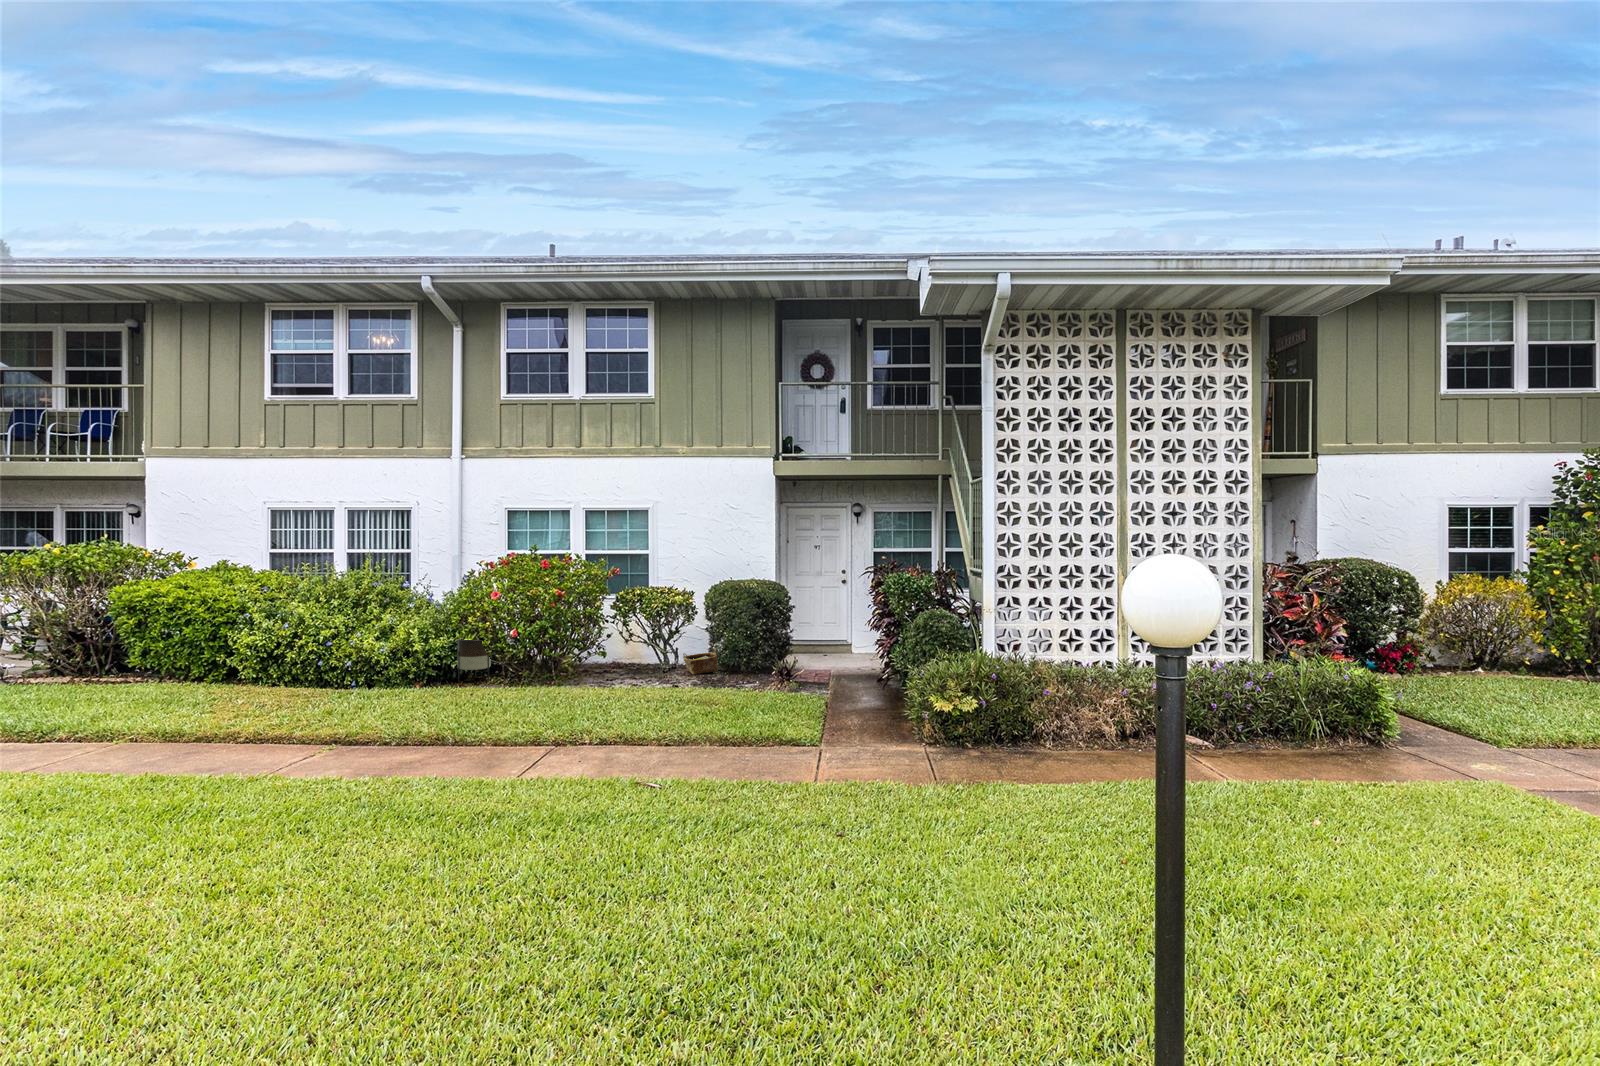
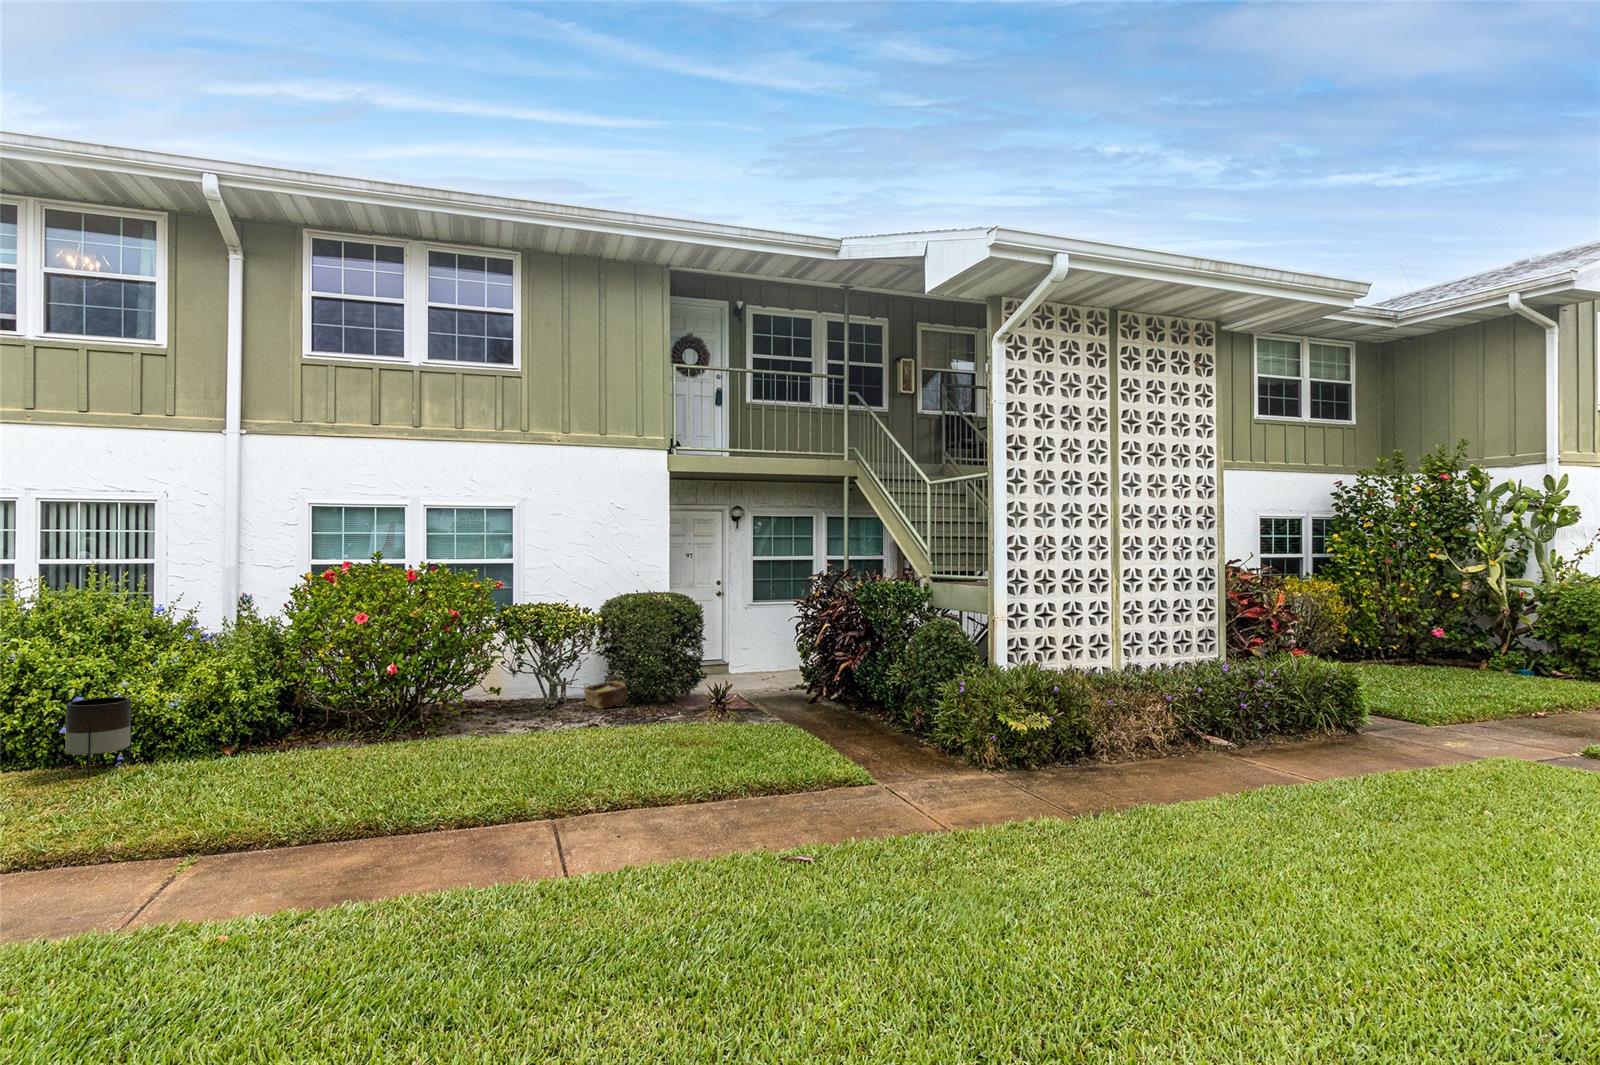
planter: present [458,639,491,682] -> present [65,697,132,777]

